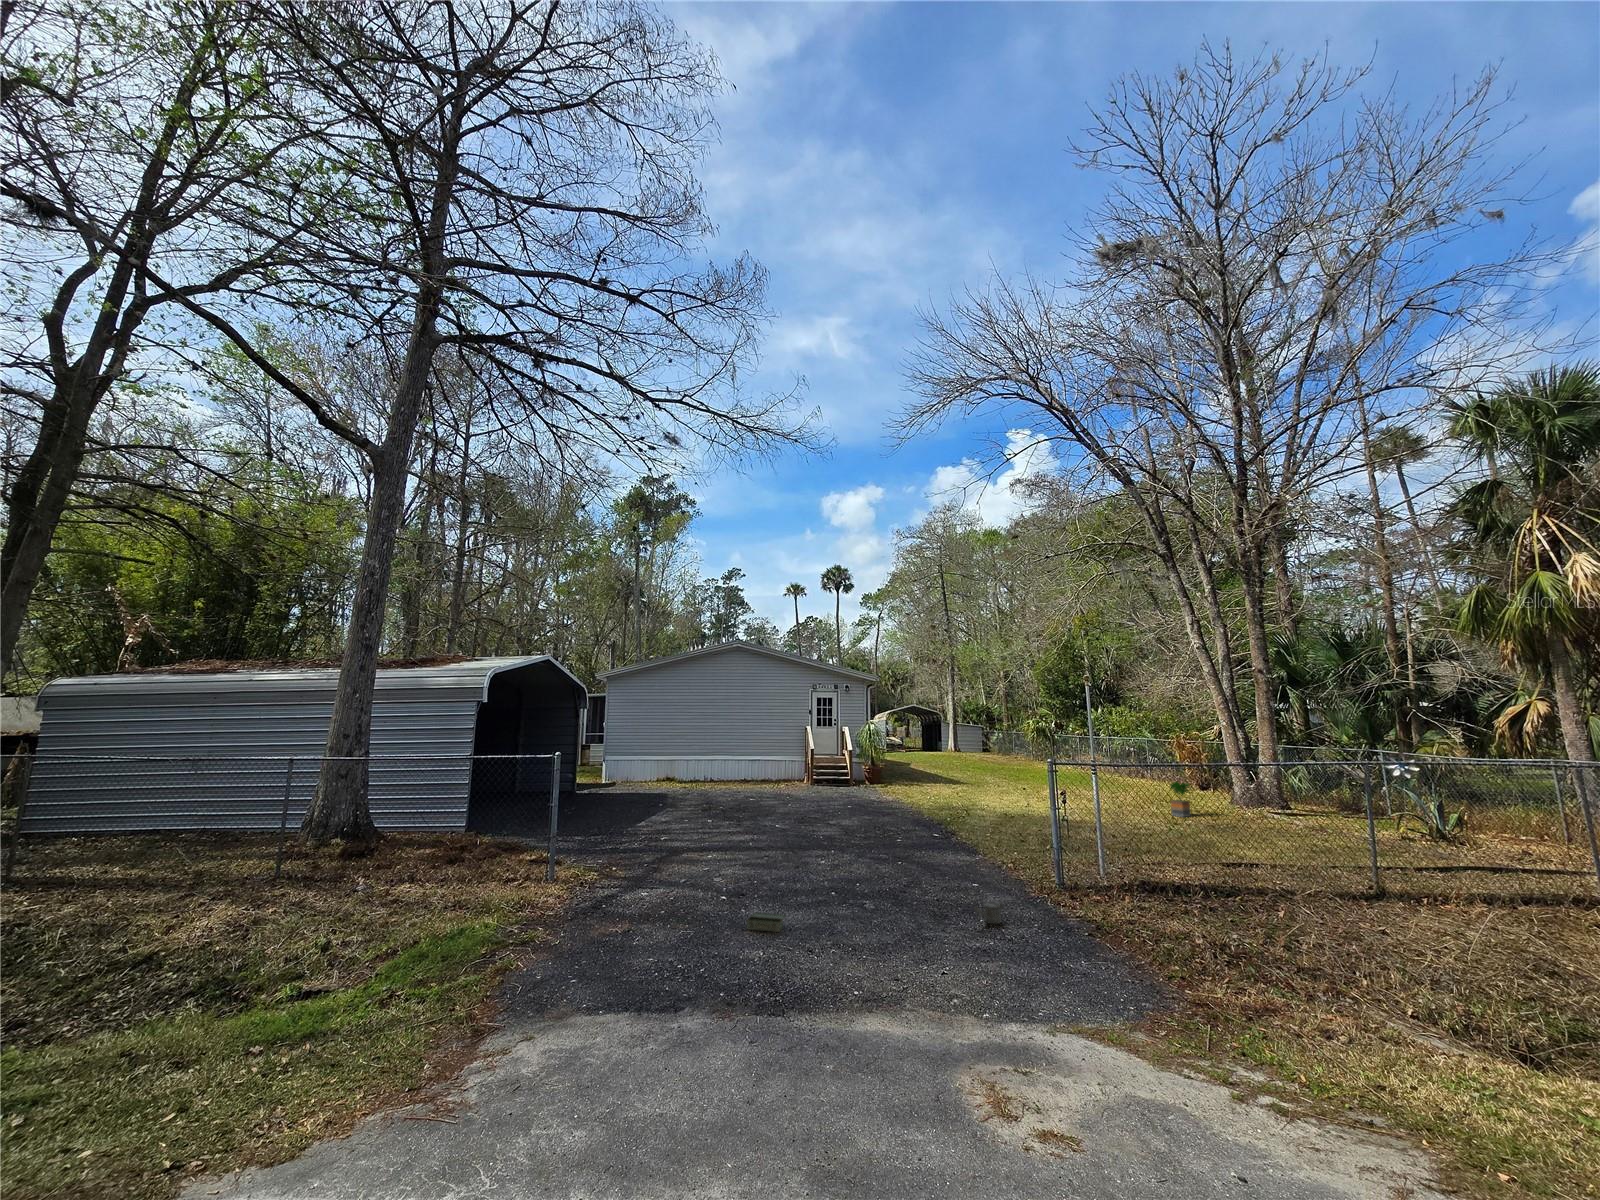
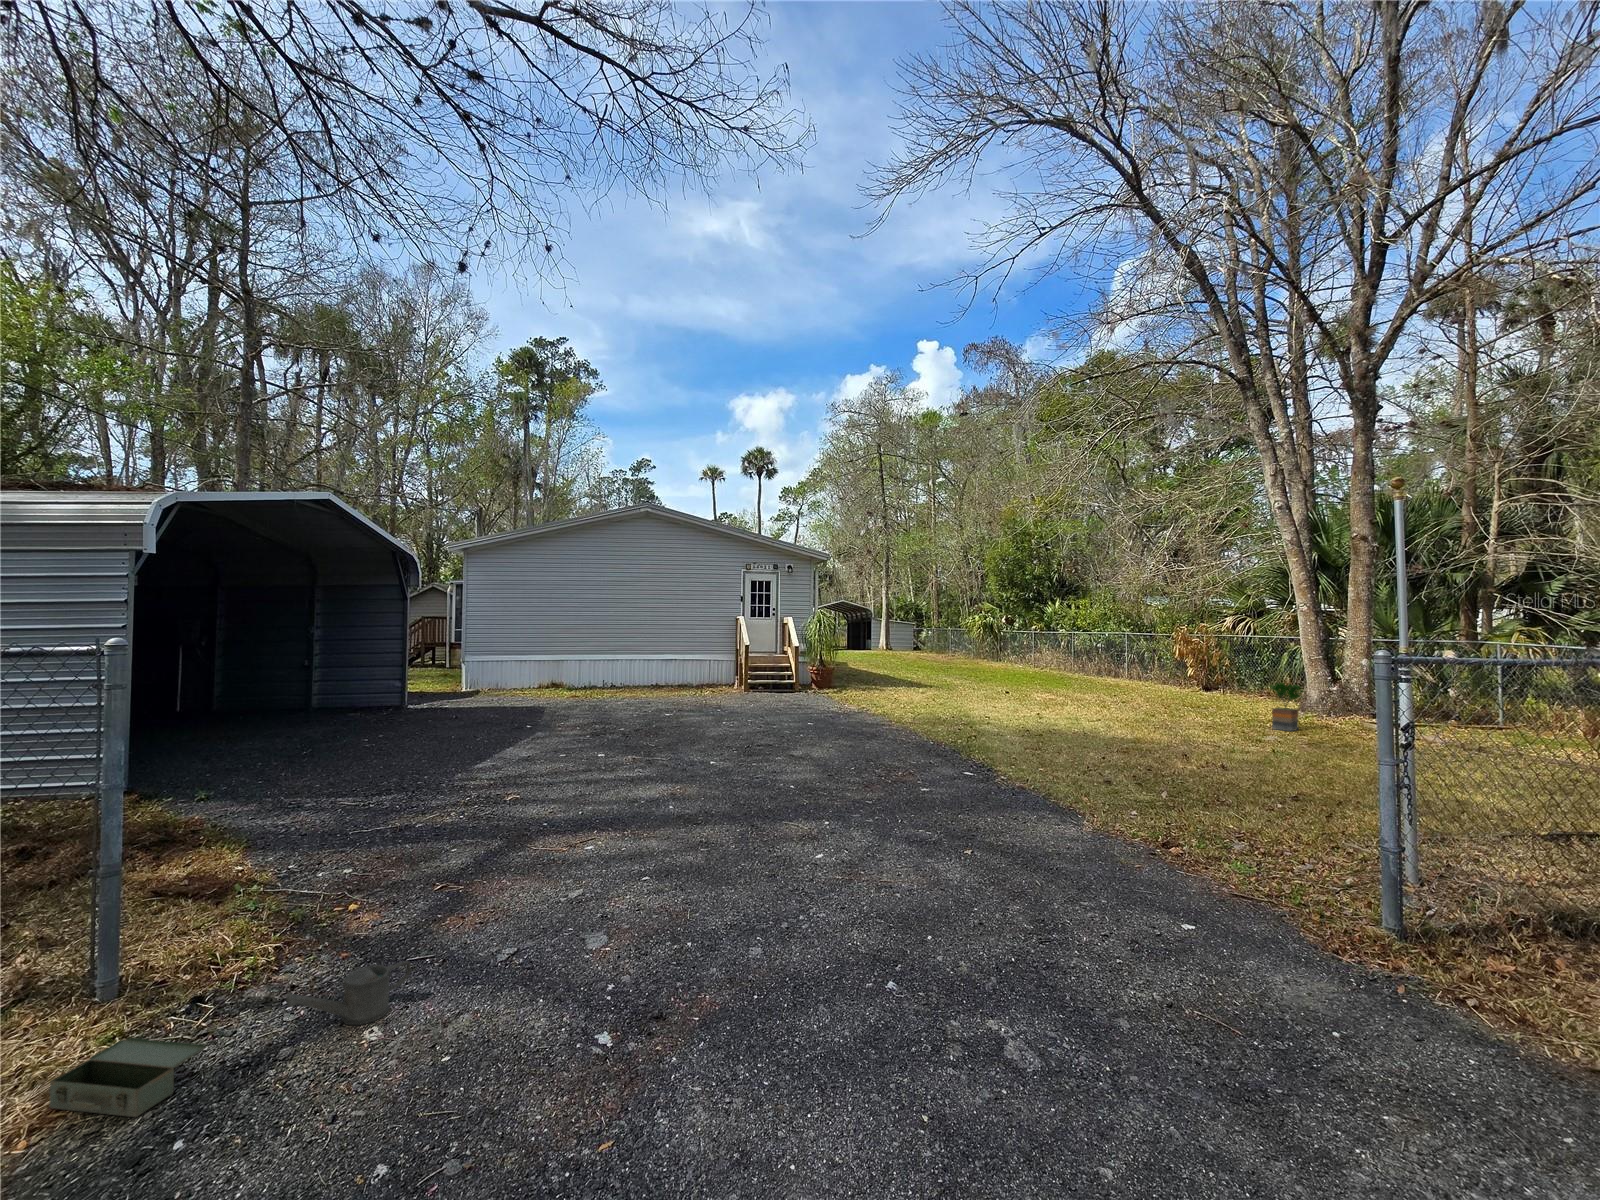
watering can: present [974,902,1002,924] -> present [286,961,411,1025]
toolbox: present [746,913,785,932] -> present [49,1038,206,1117]

